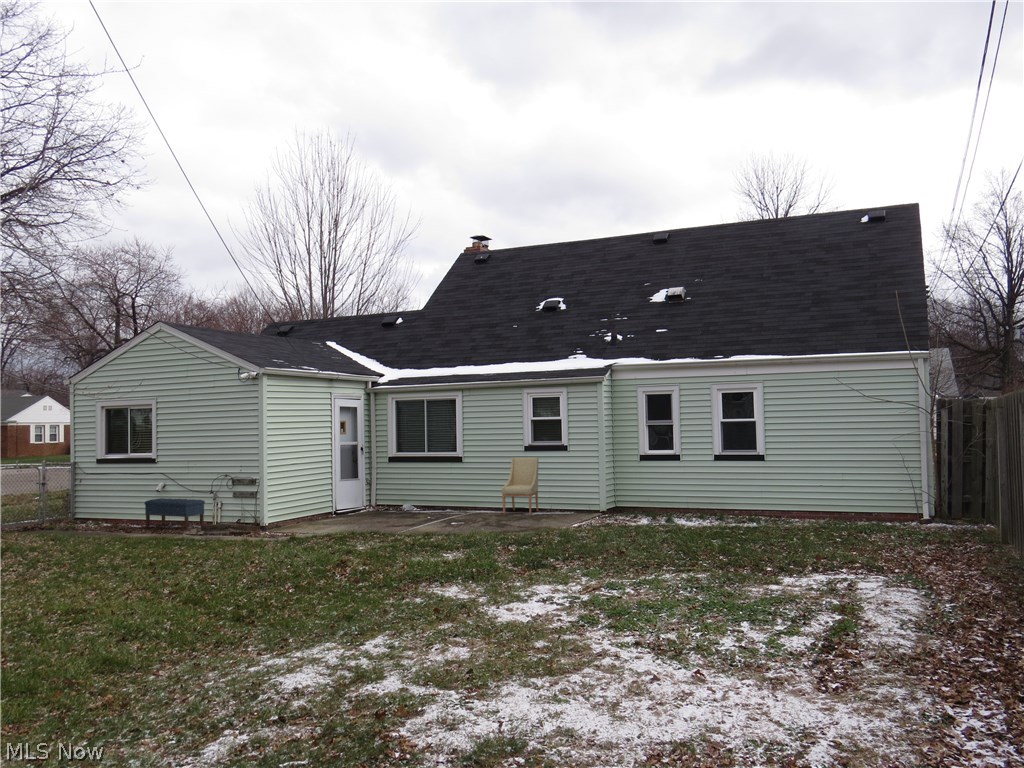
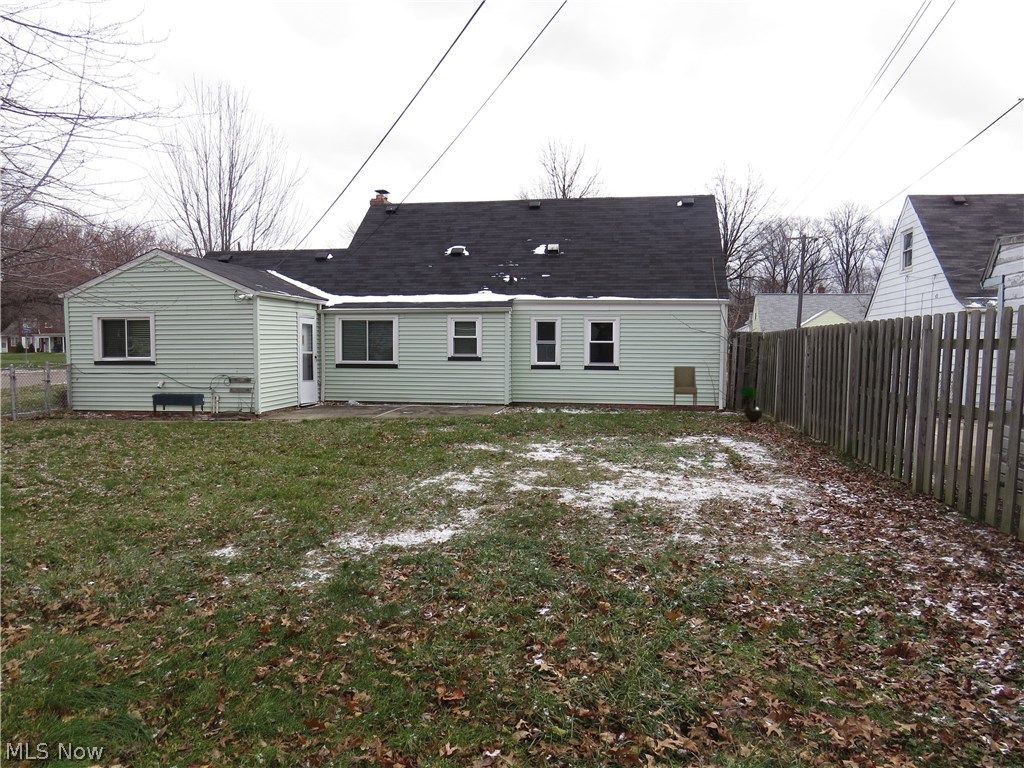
chair: present [502,458,538,515] -> present [674,366,697,408]
potted tree: none [960,492,1009,560] -> present [740,387,762,421]

